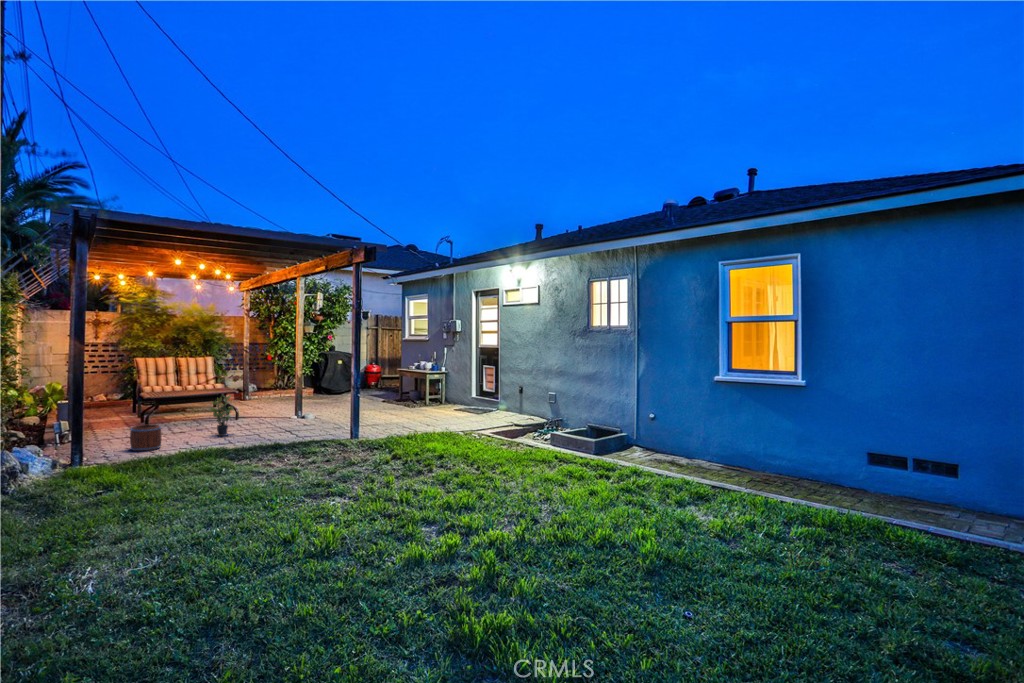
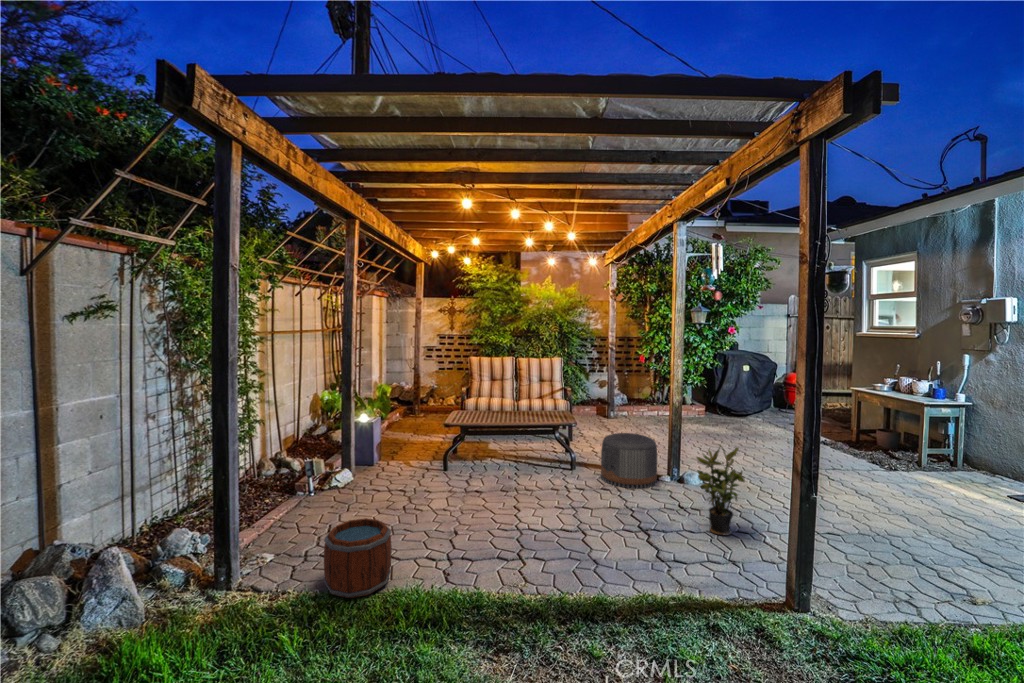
potted plant: present [210,395,234,436] -> present [697,445,745,536]
pouf: none [247,396,278,422] -> present [601,433,657,489]

